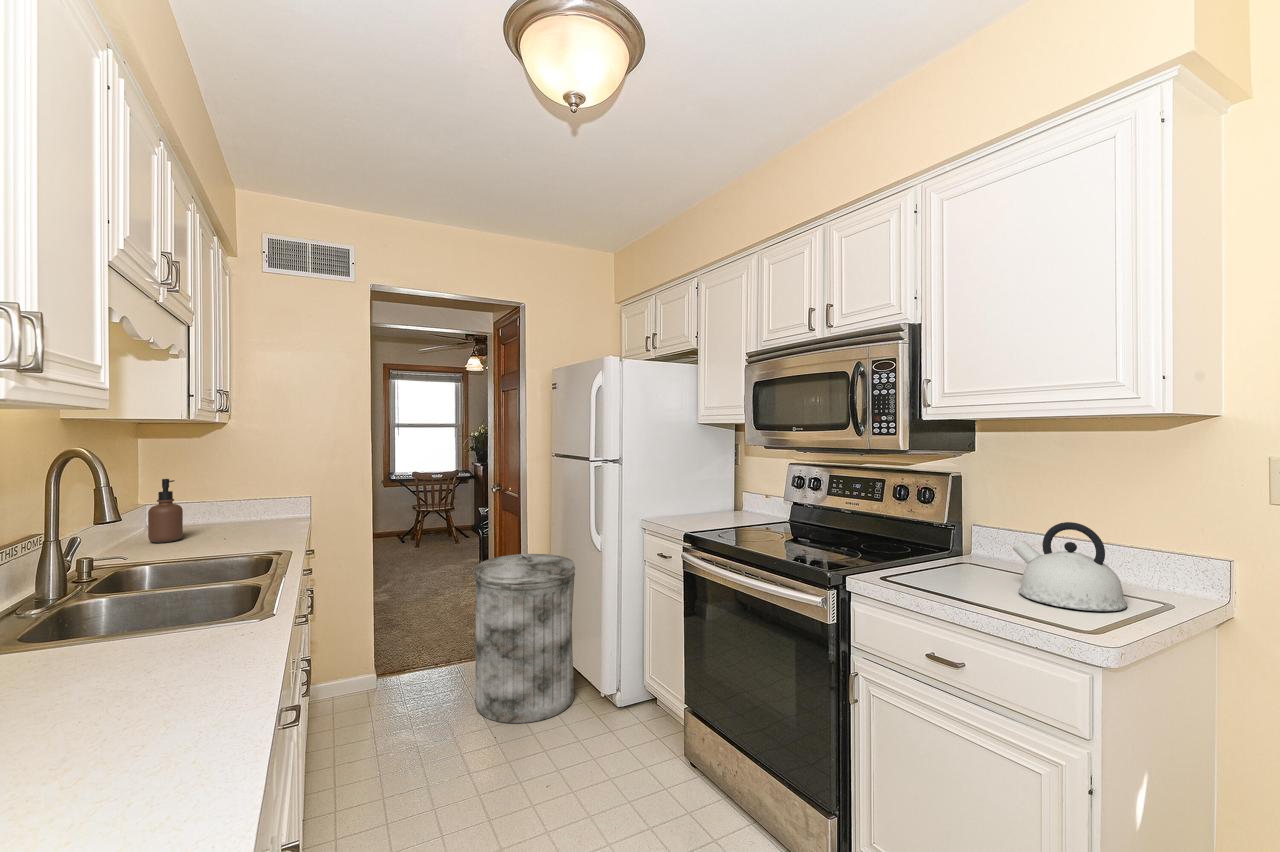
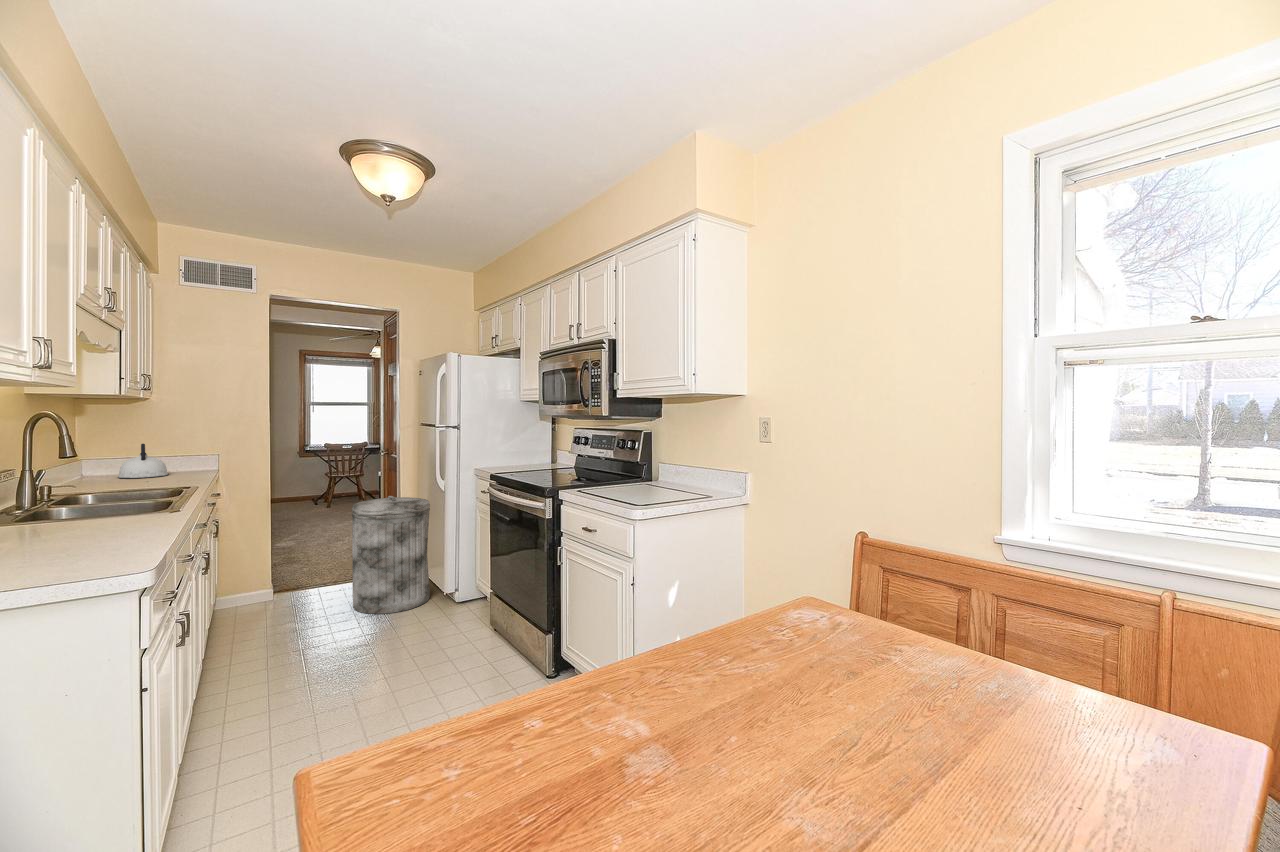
soap dispenser: present [148,479,183,543] -> none [88,437,115,483]
kettle: present [1013,522,1127,611] -> present [118,444,168,478]

